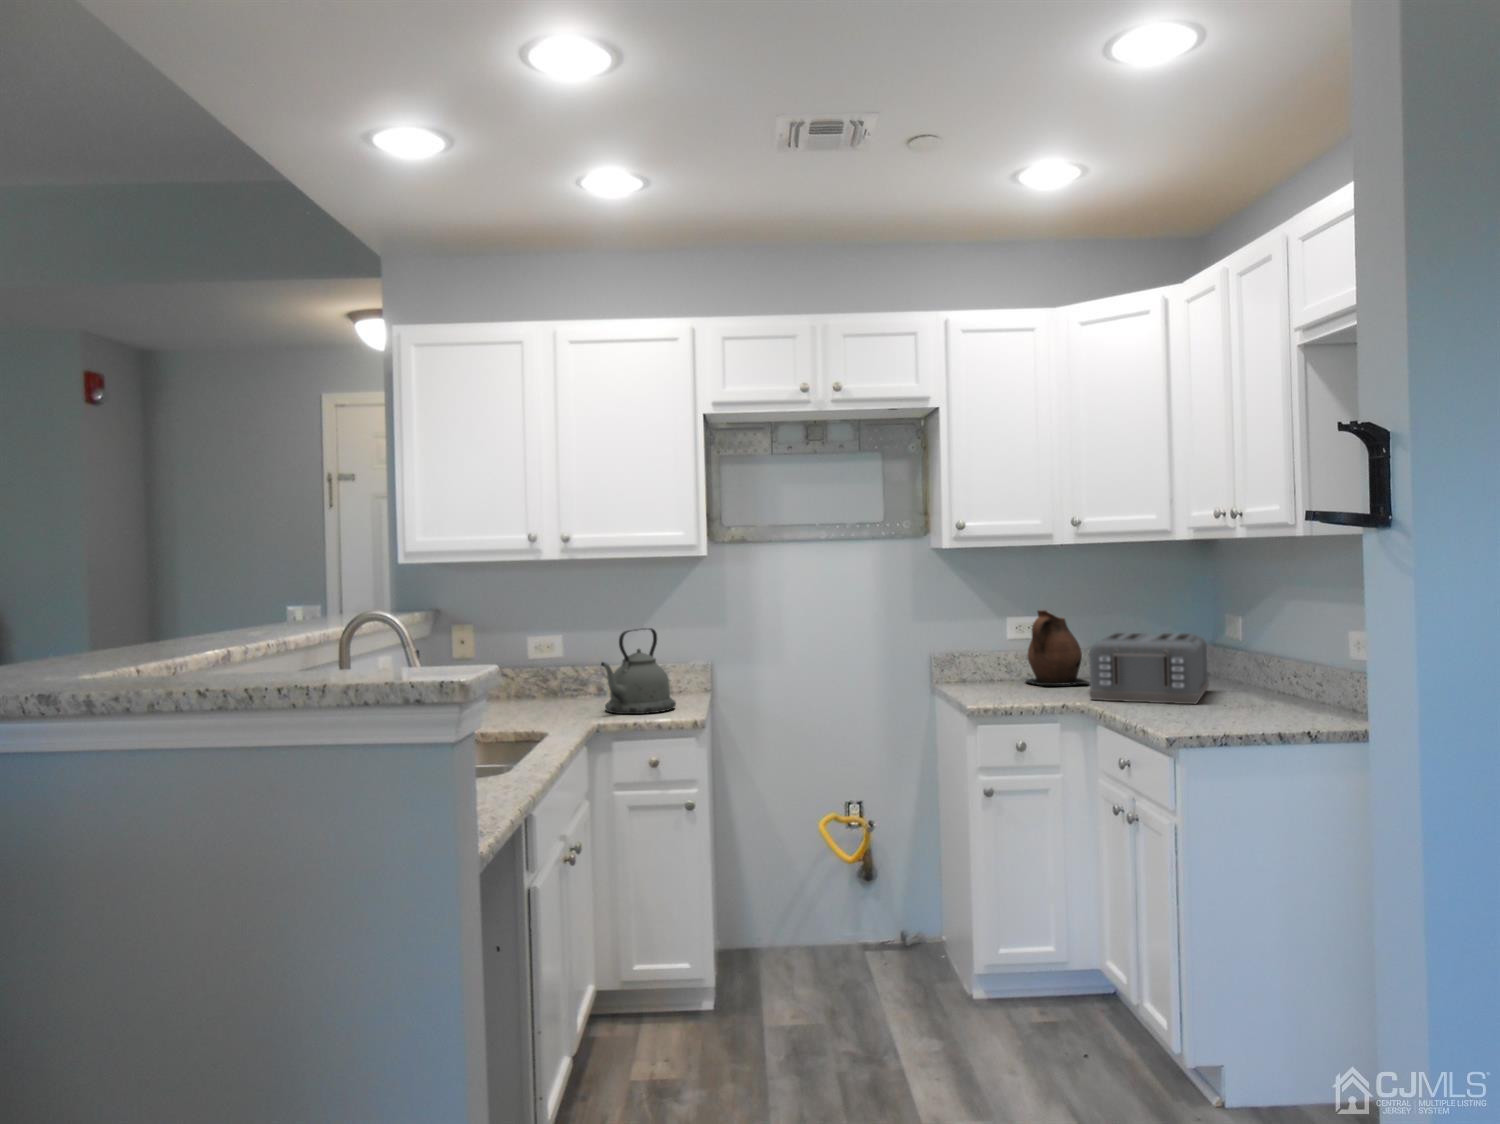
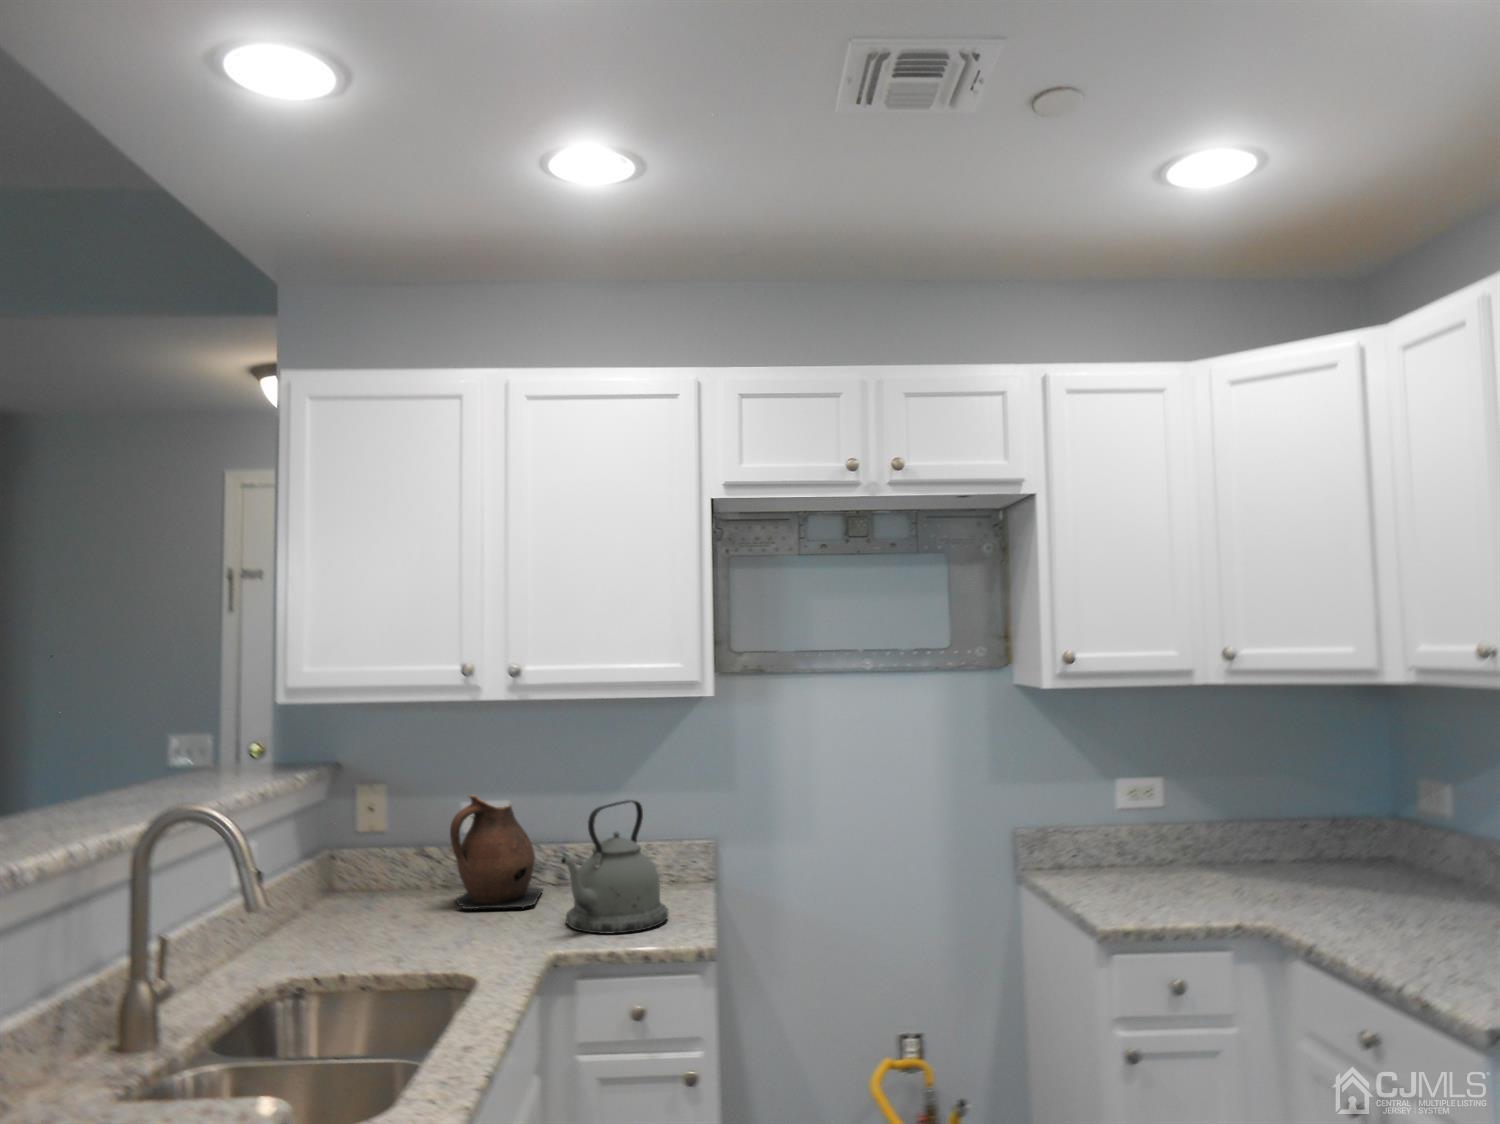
ceramic pitcher: present [1026,610,1090,685] -> present [450,795,543,909]
toaster: present [1089,633,1209,704] -> none [1267,809,1443,931]

